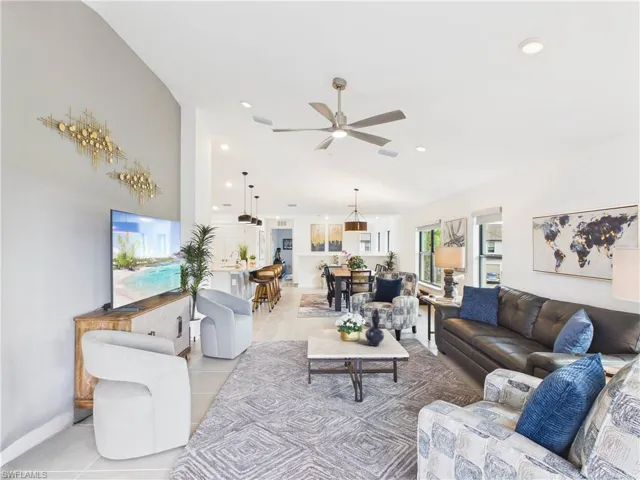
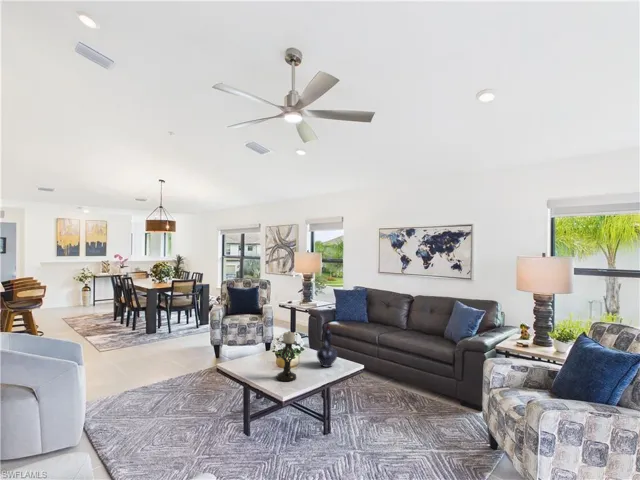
candle holder: none [323,307,339,346] -> present [277,331,297,381]

